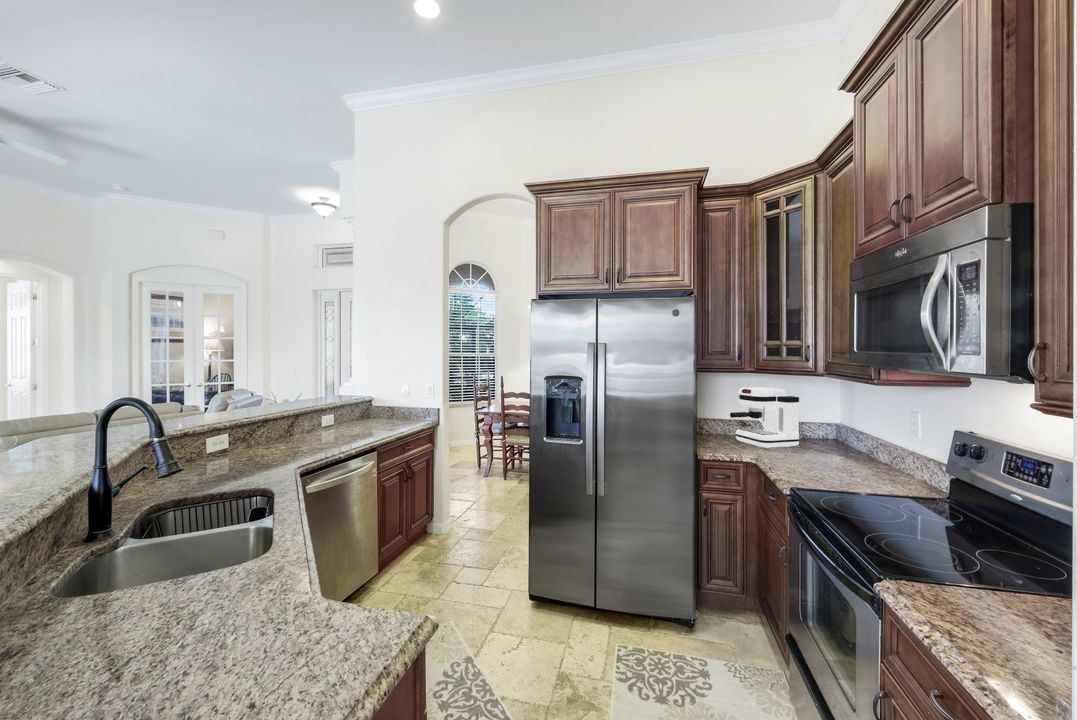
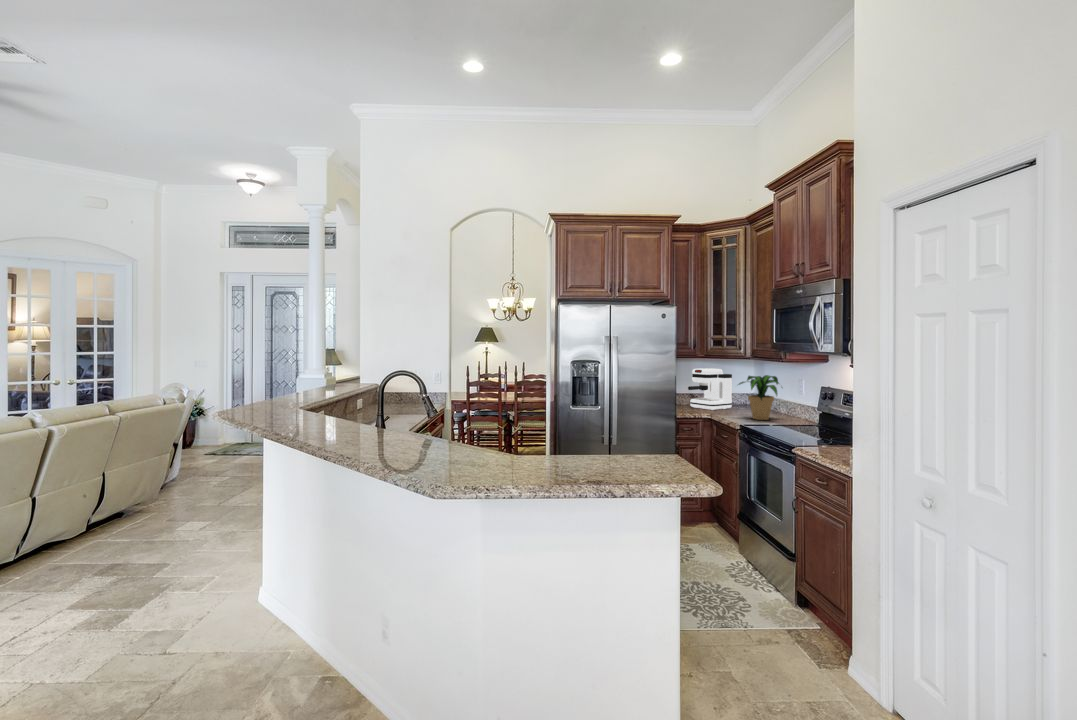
potted plant: none [791,402,879,477] -> present [739,375,779,420]

